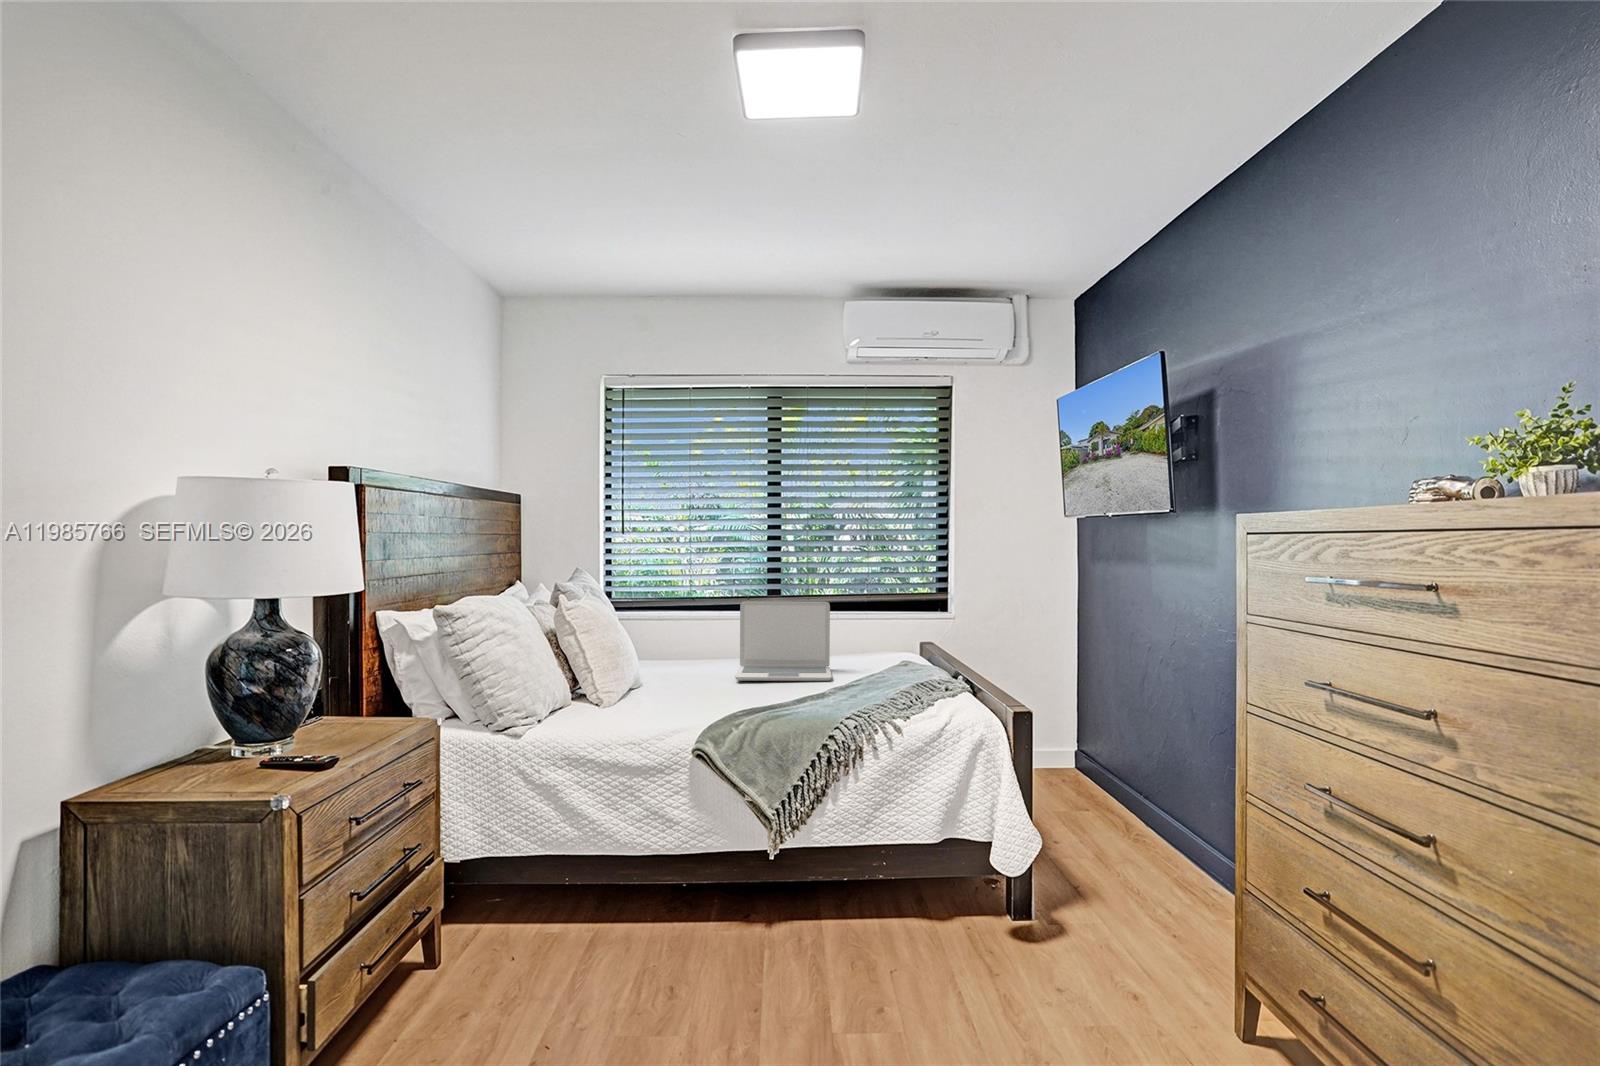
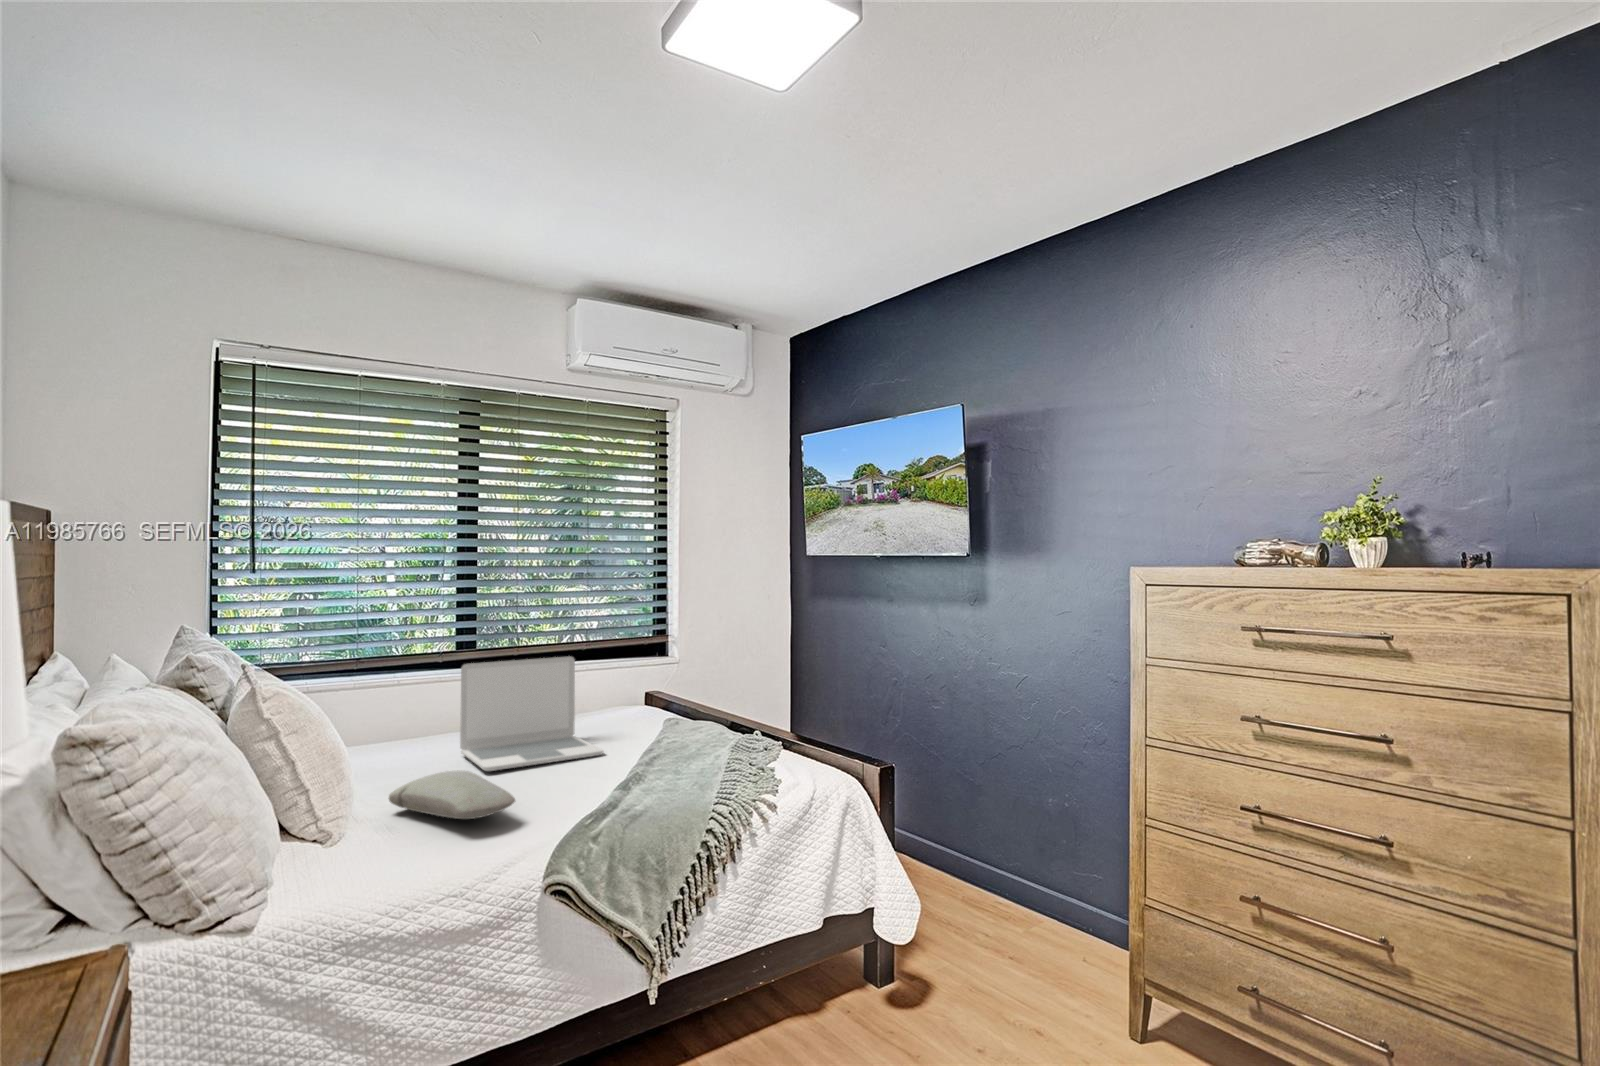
pillow: none [651,671,711,702] -> present [389,770,515,819]

